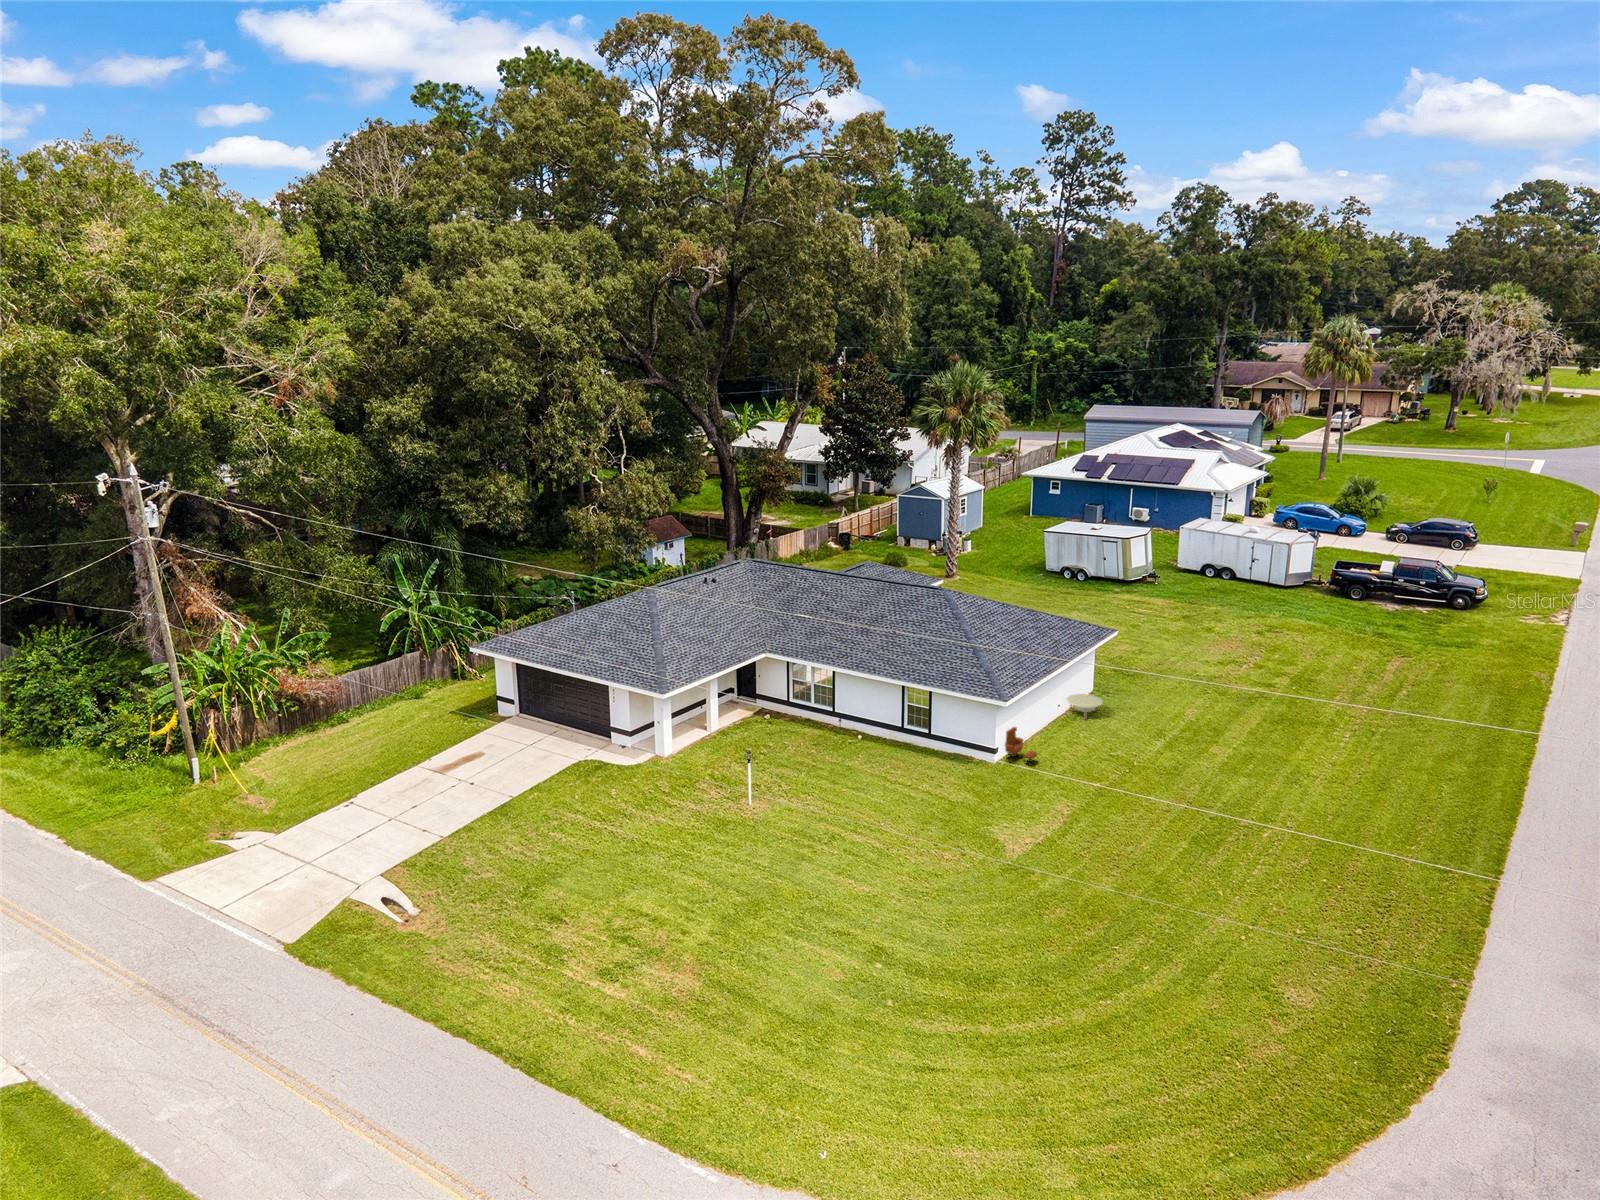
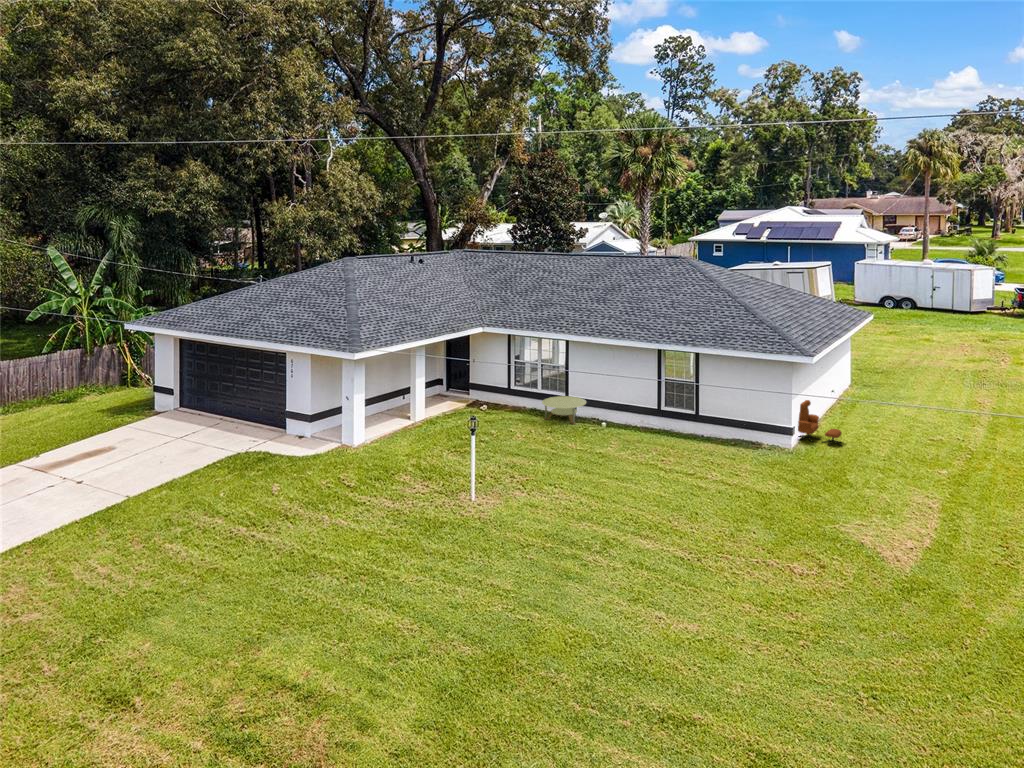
round table: present [1067,694,1103,720] -> present [542,396,586,424]

